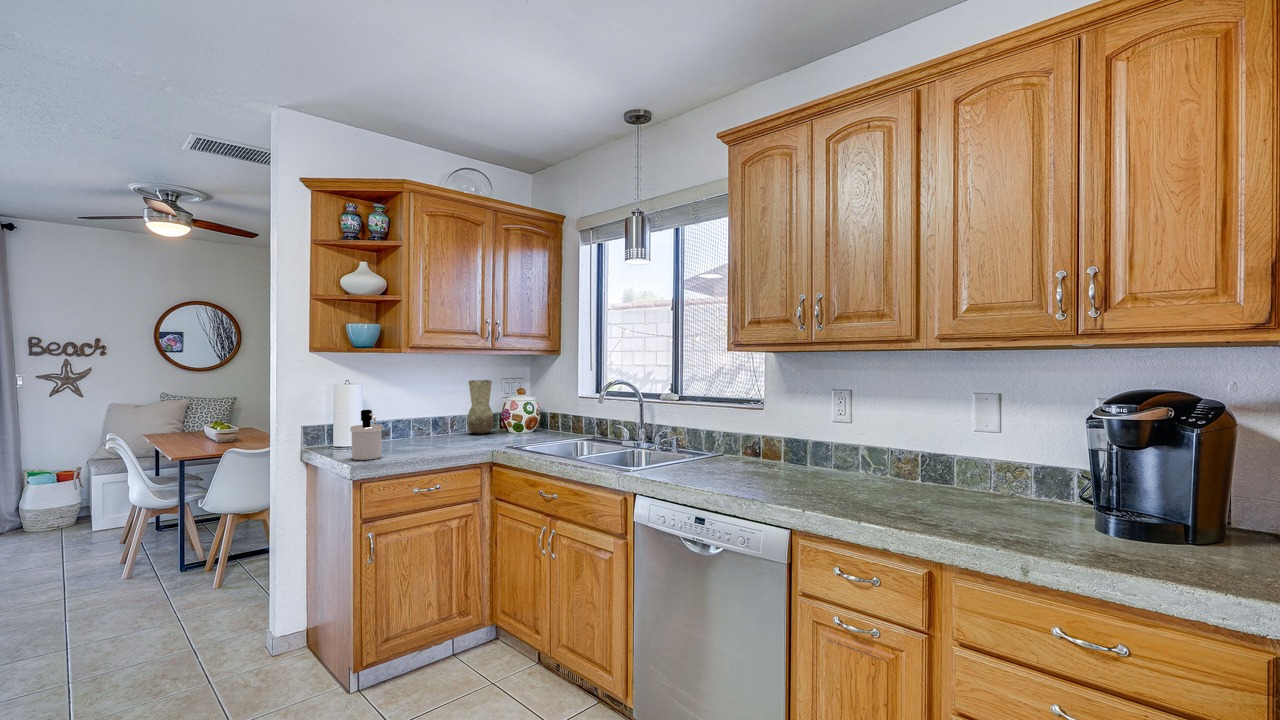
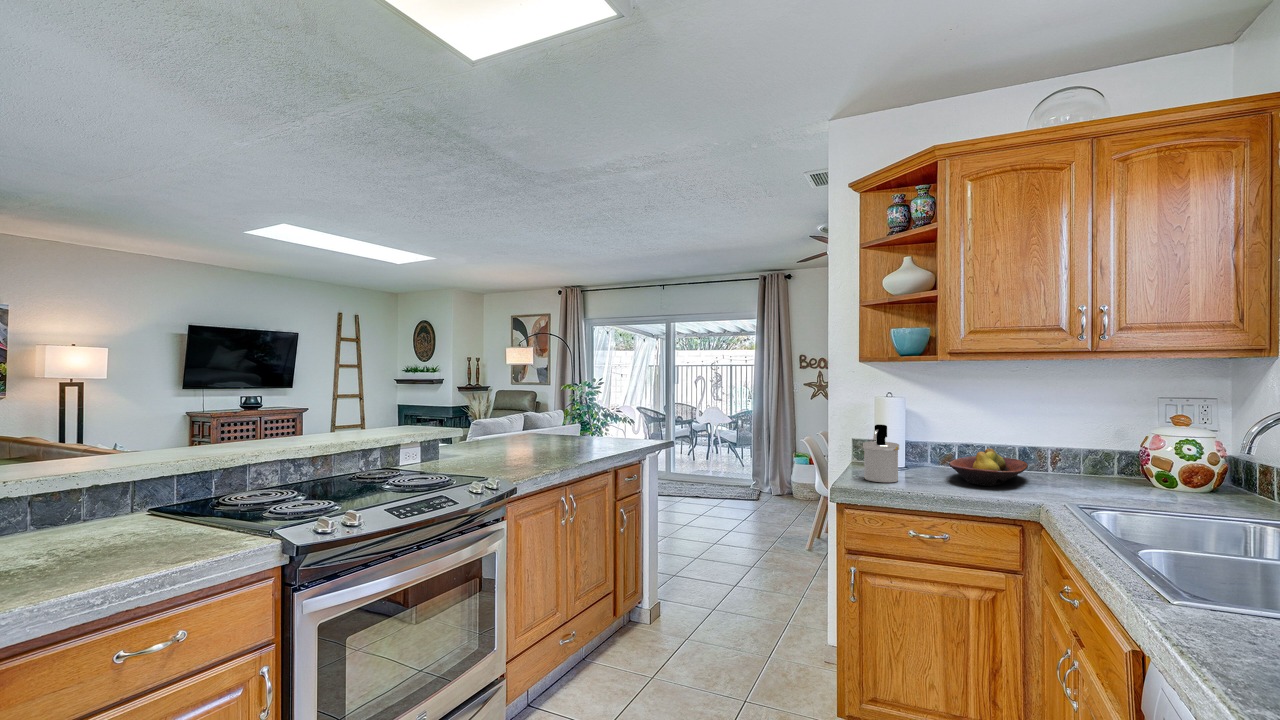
vase: present [467,380,494,434] -> none [1072,401,1120,481]
fruit bowl: none [403,420,459,448] -> present [949,448,1028,486]

